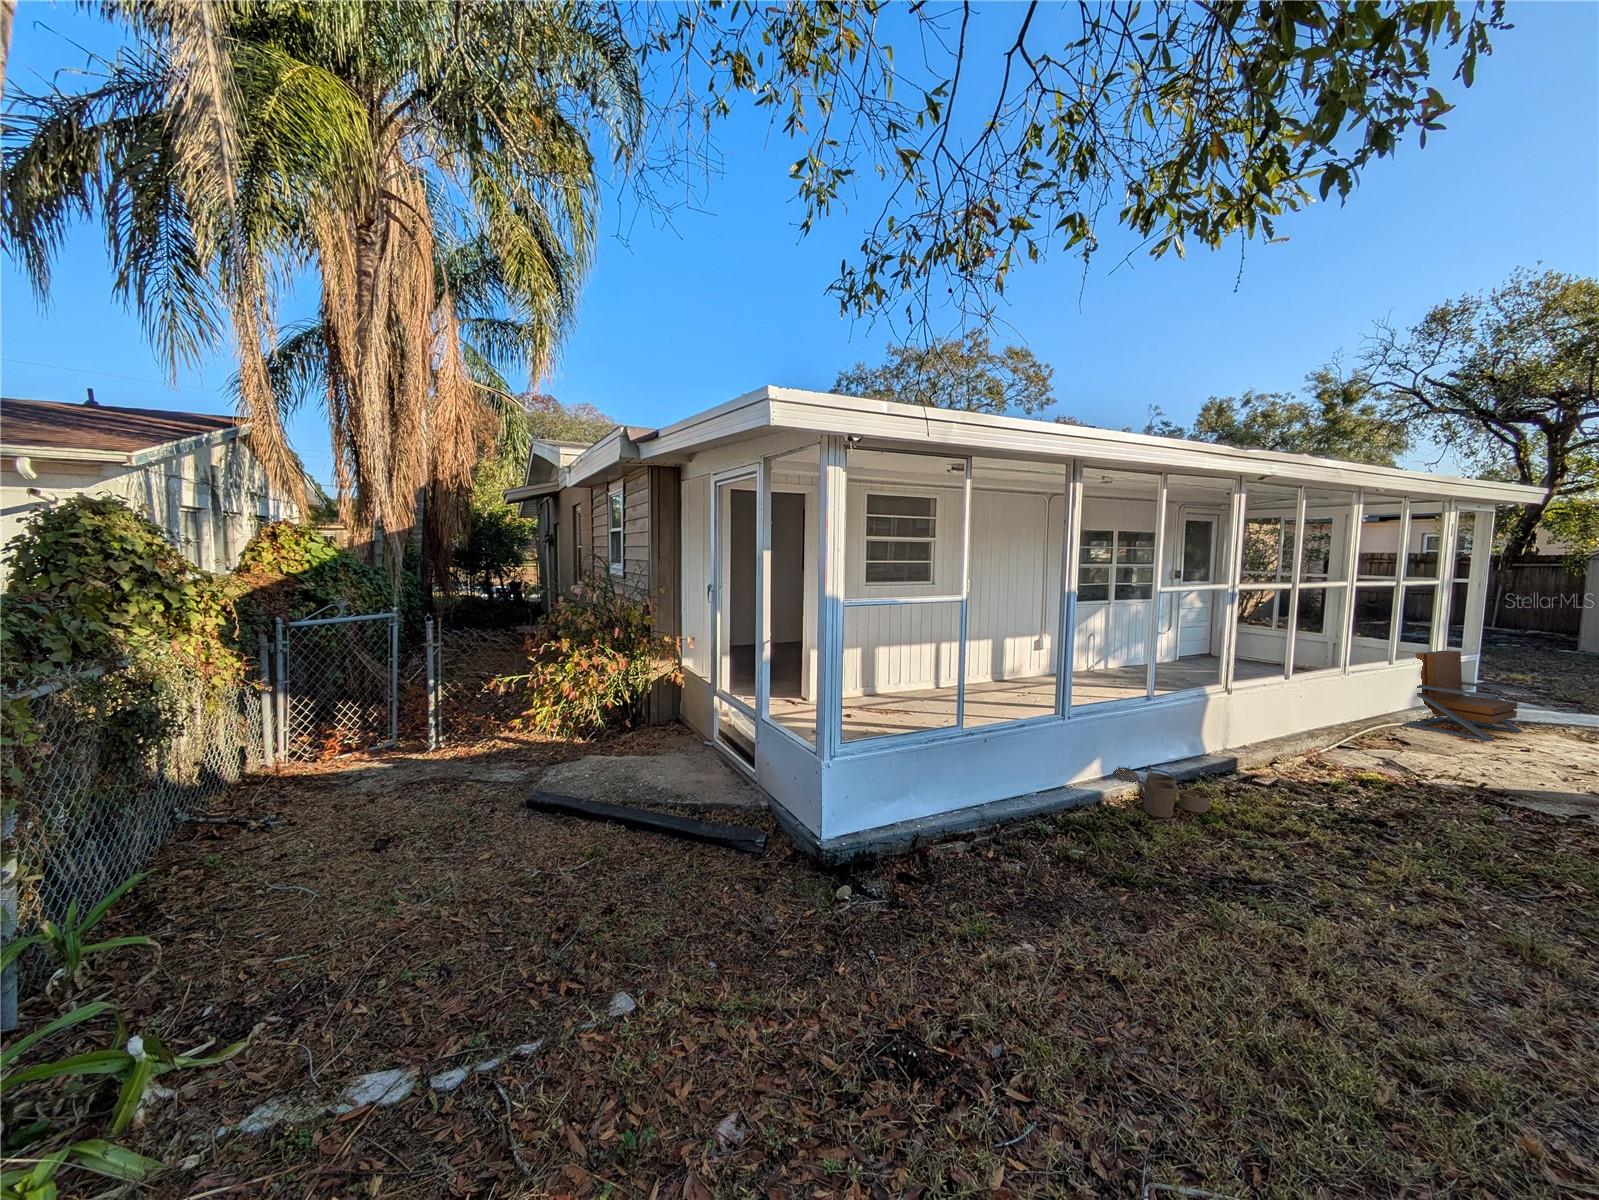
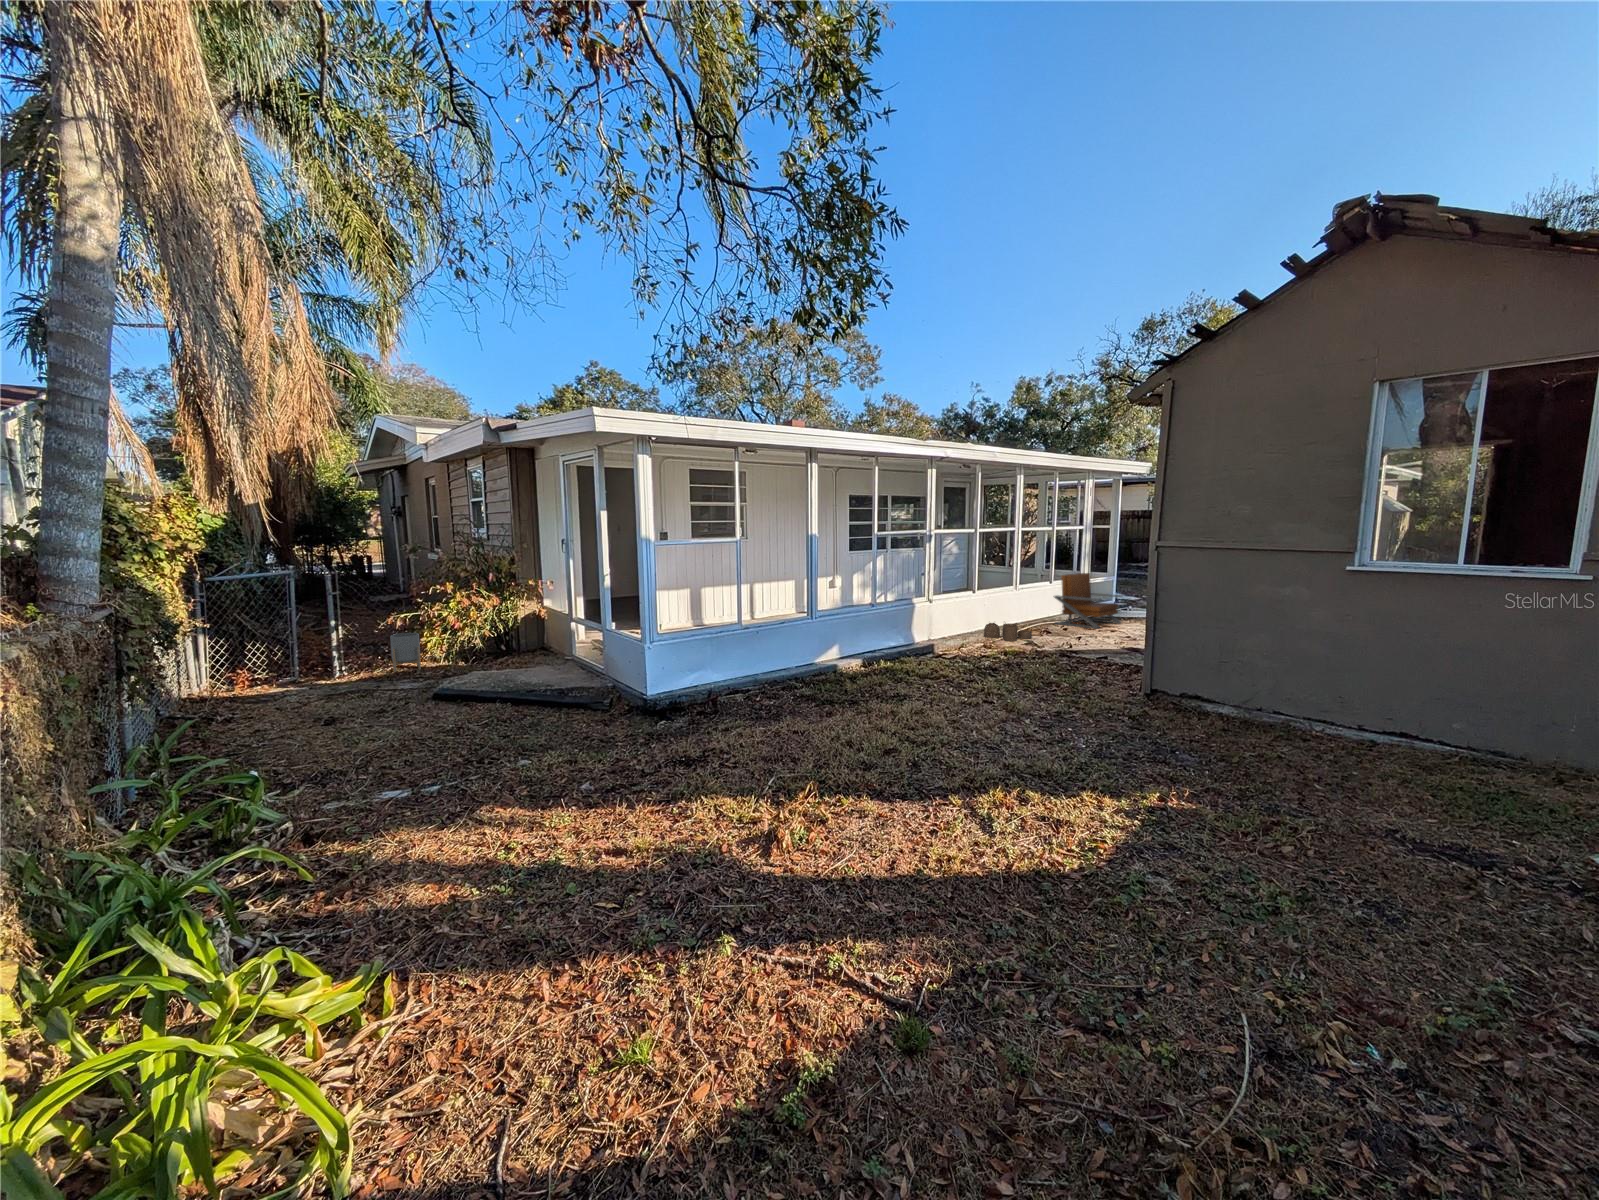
planter: none [497,696,531,747] -> present [390,633,421,672]
woven basket: present [1113,766,1209,817] -> present [984,623,1032,641]

